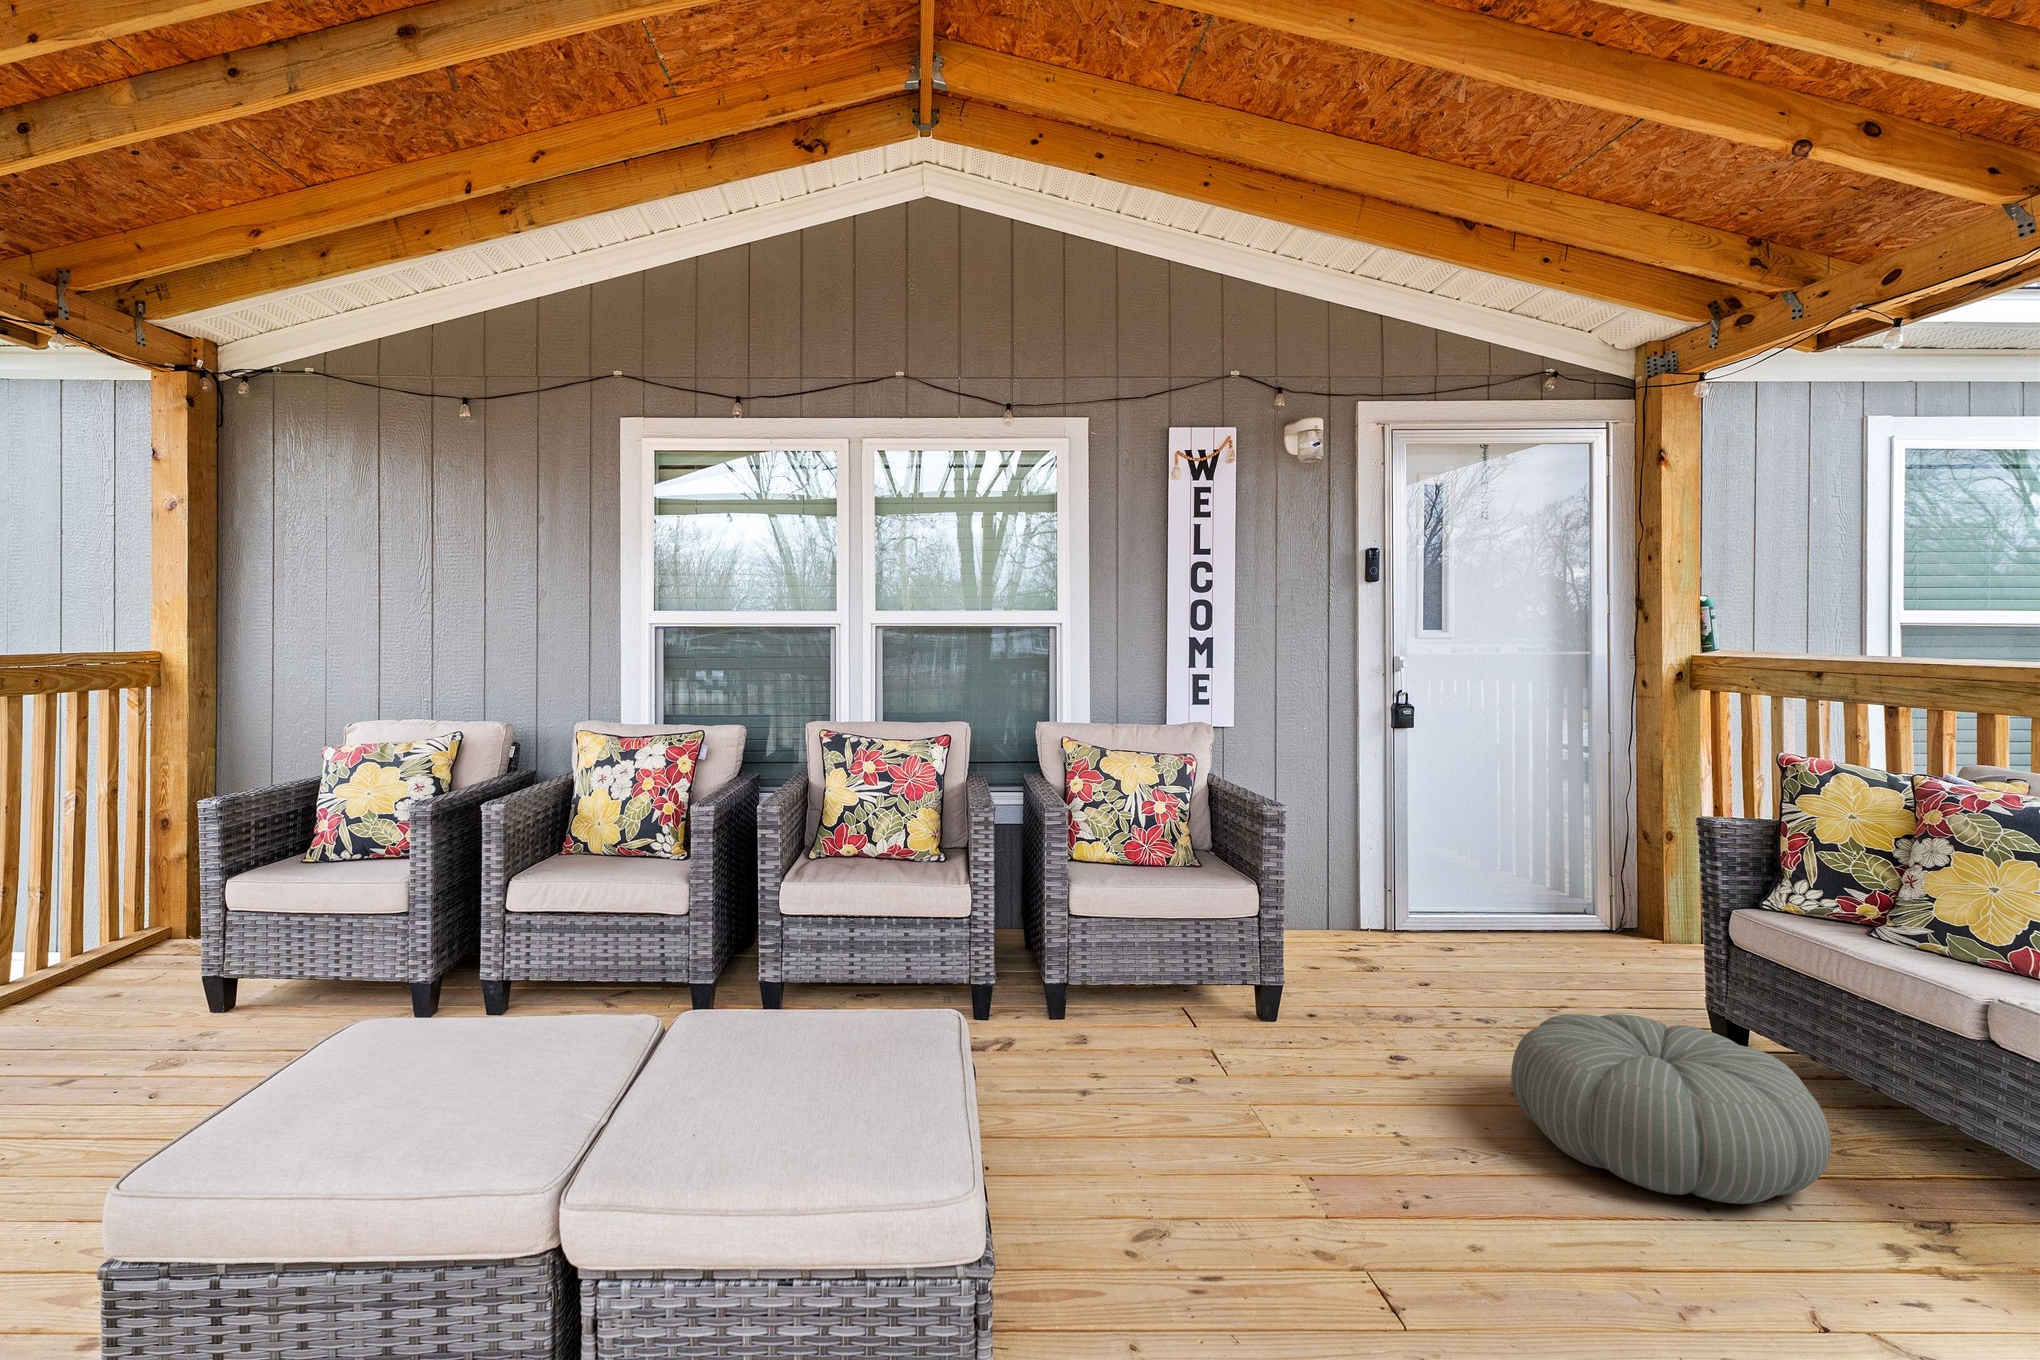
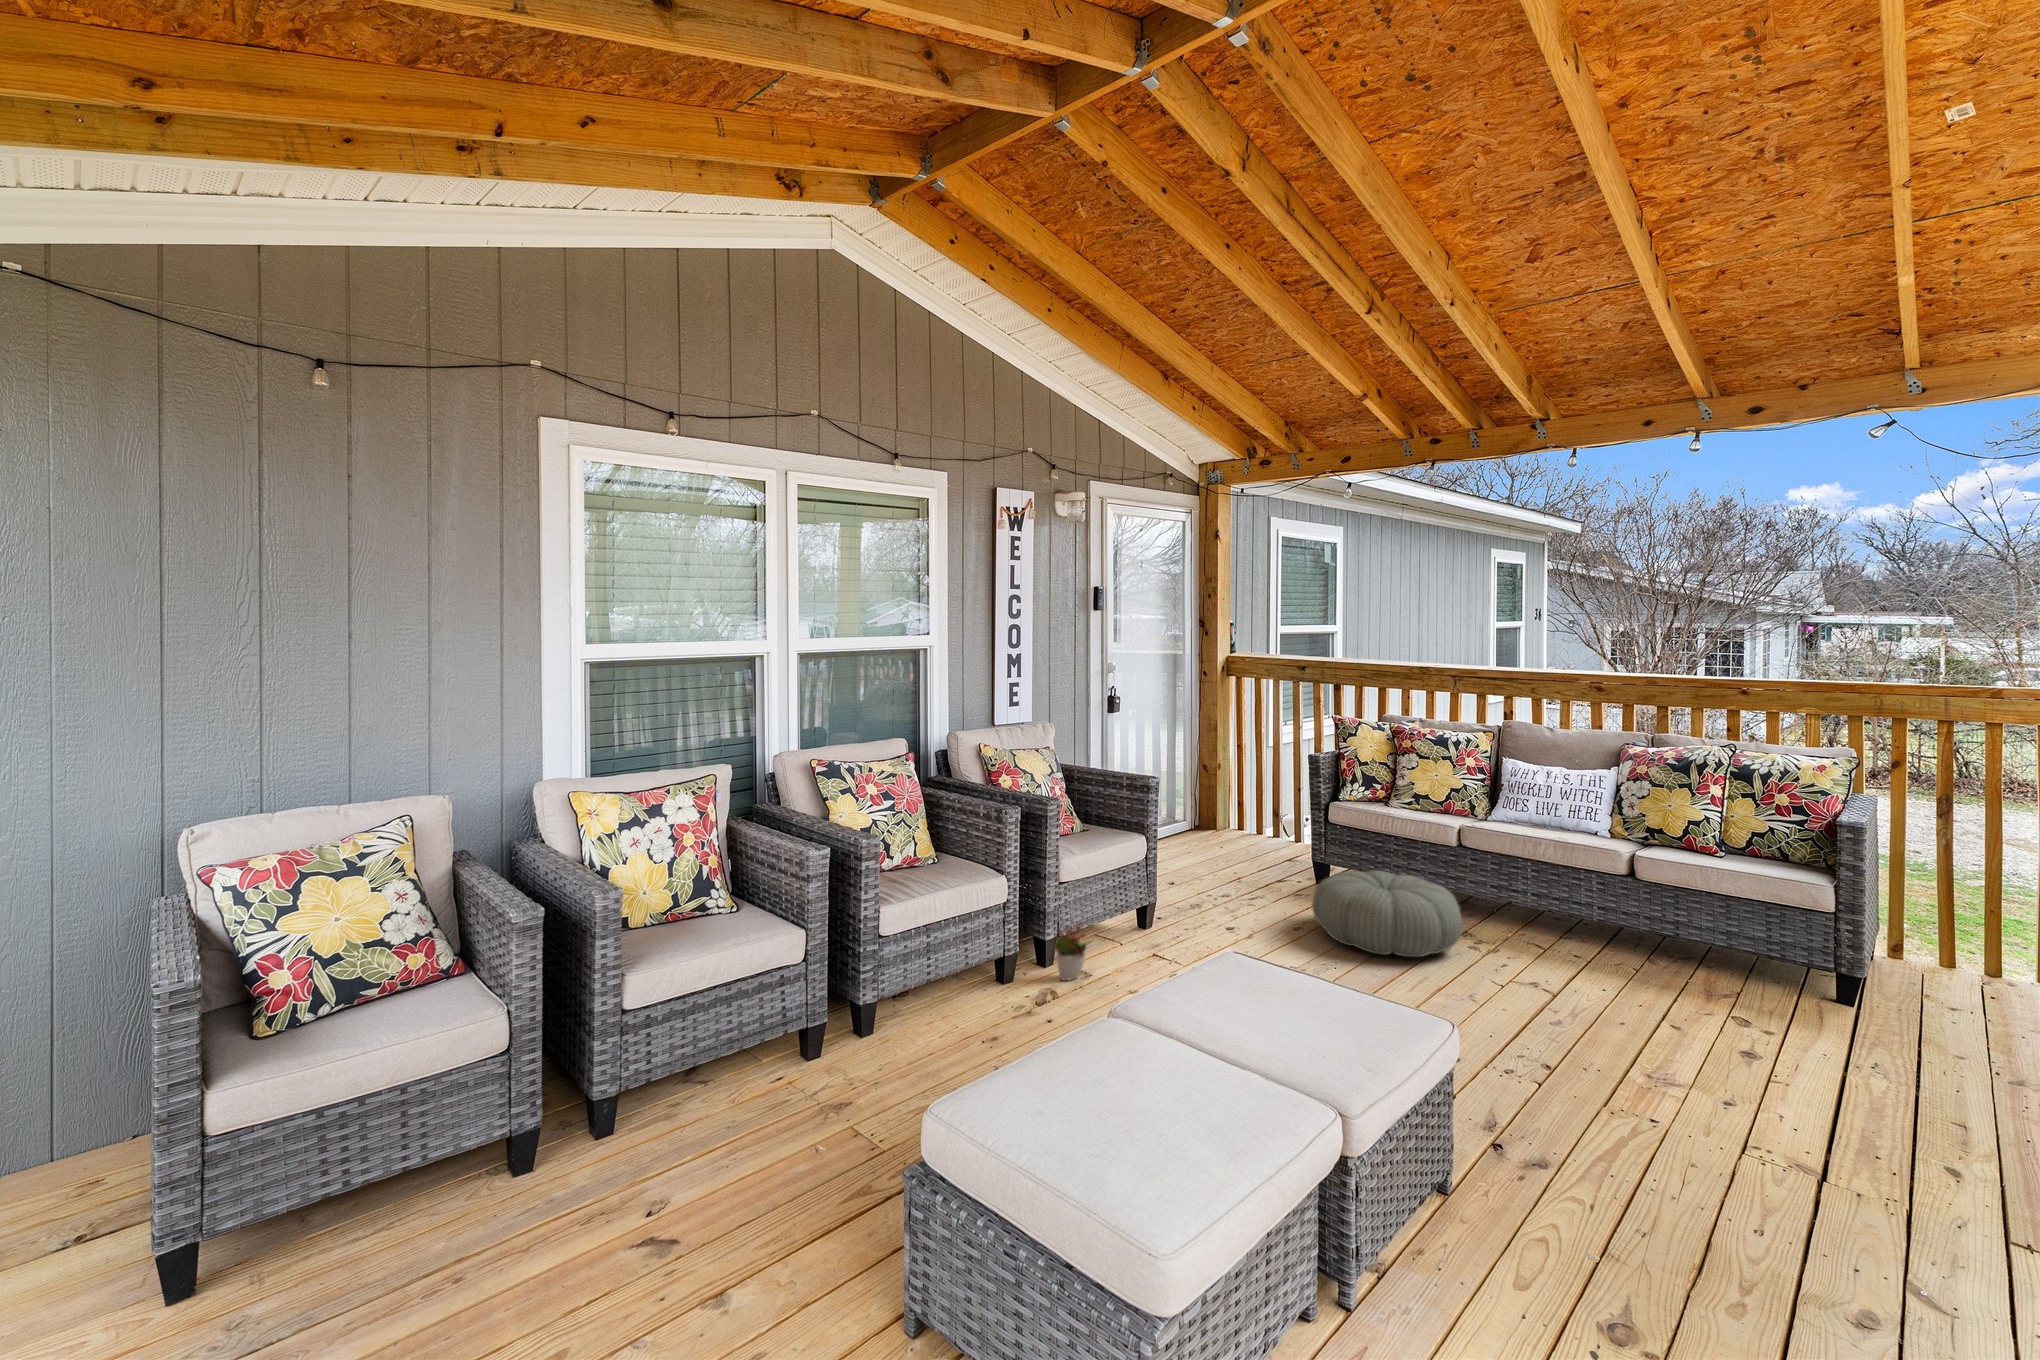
decorative plant: none [1029,958,1078,1042] -> present [1054,921,1086,981]

